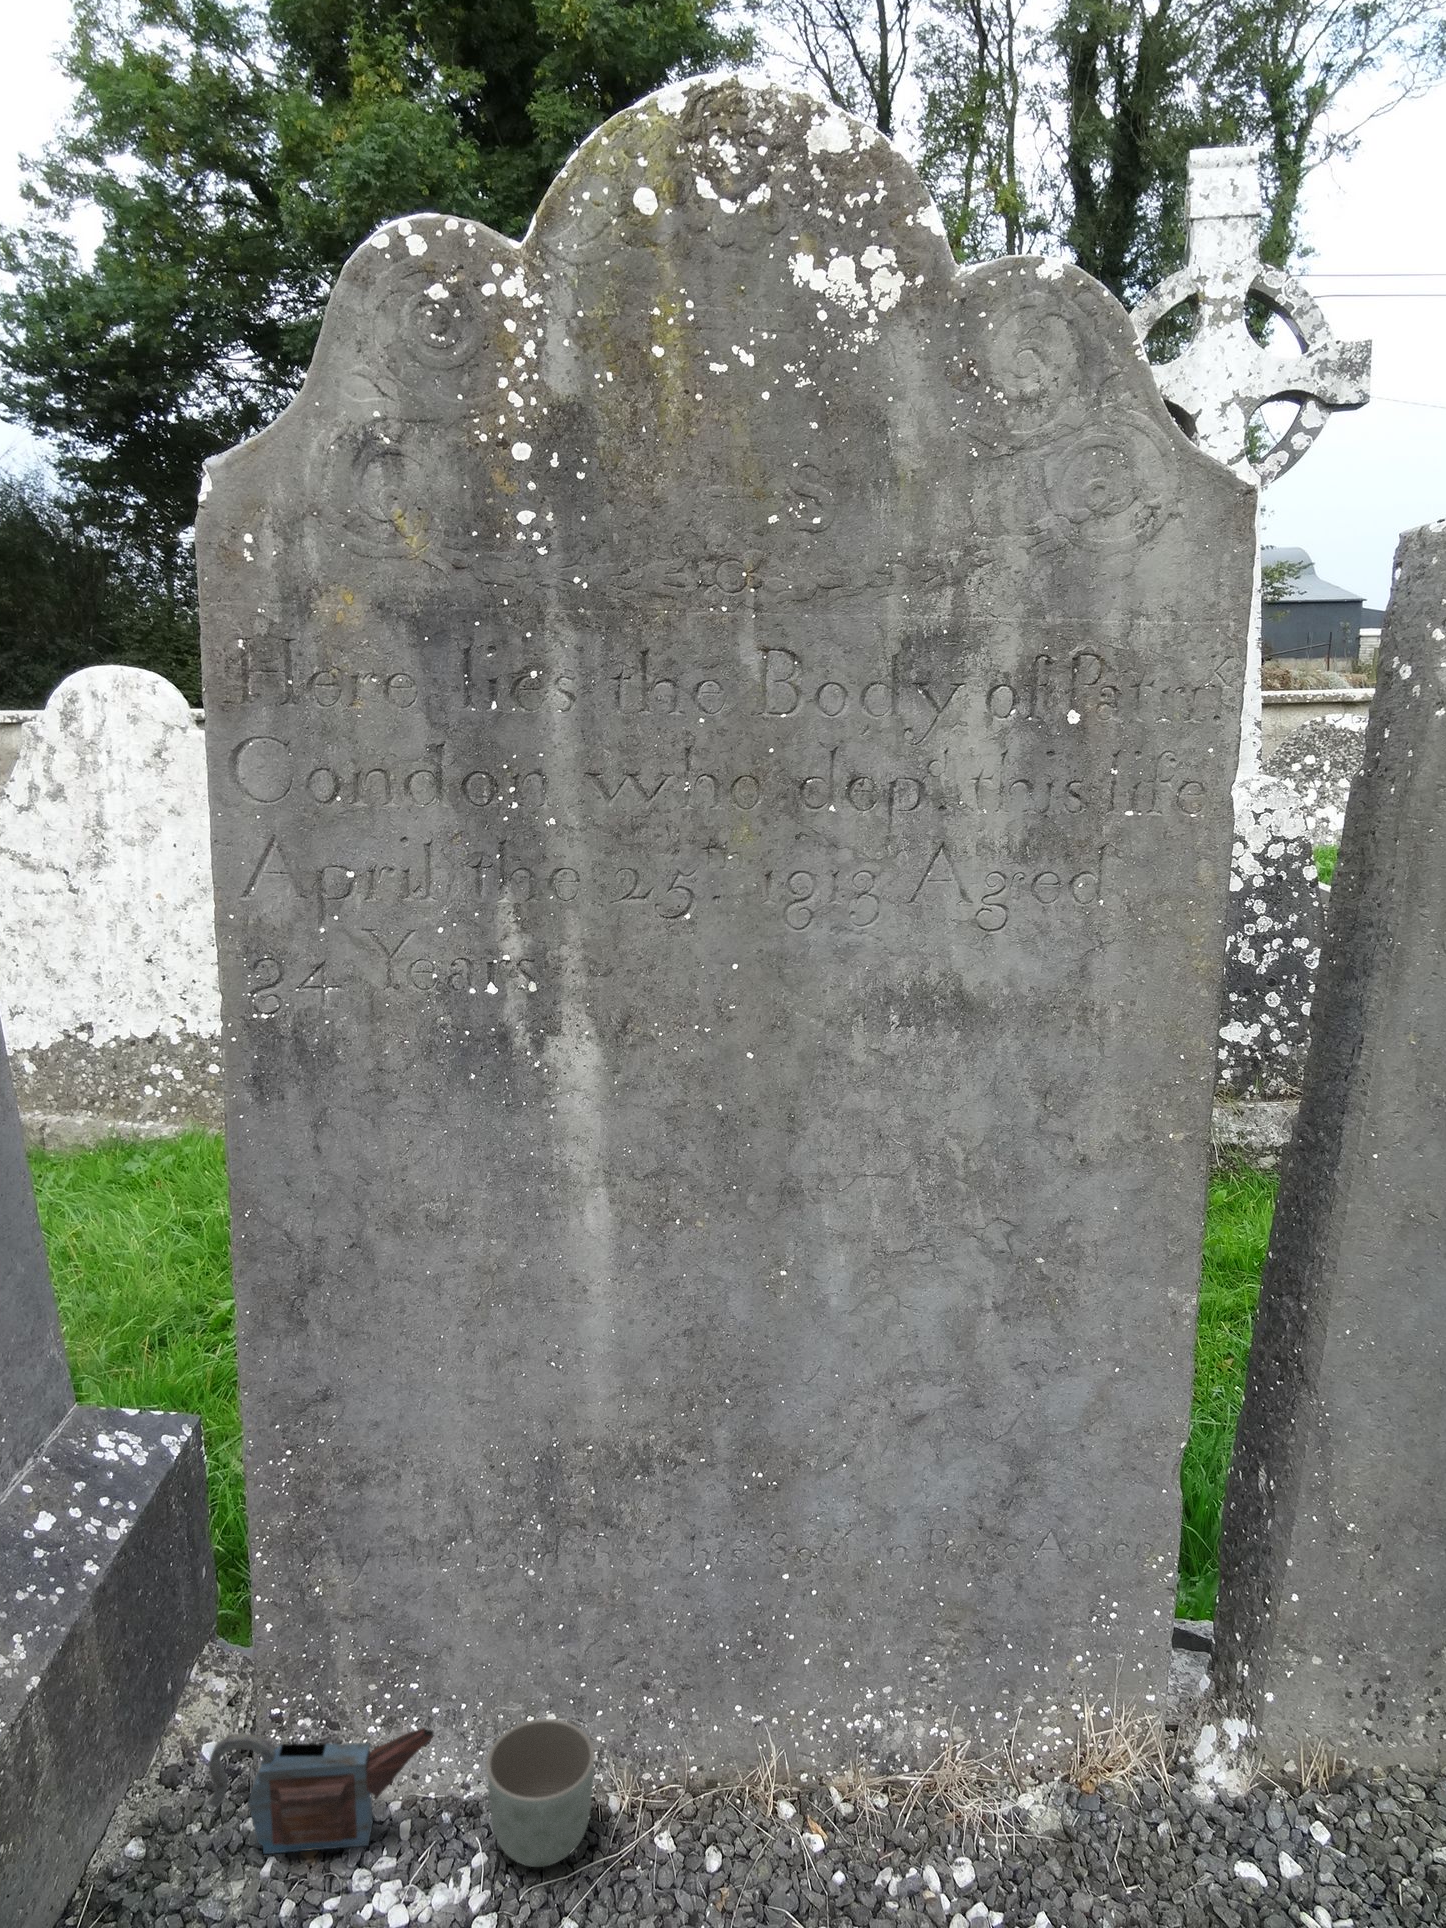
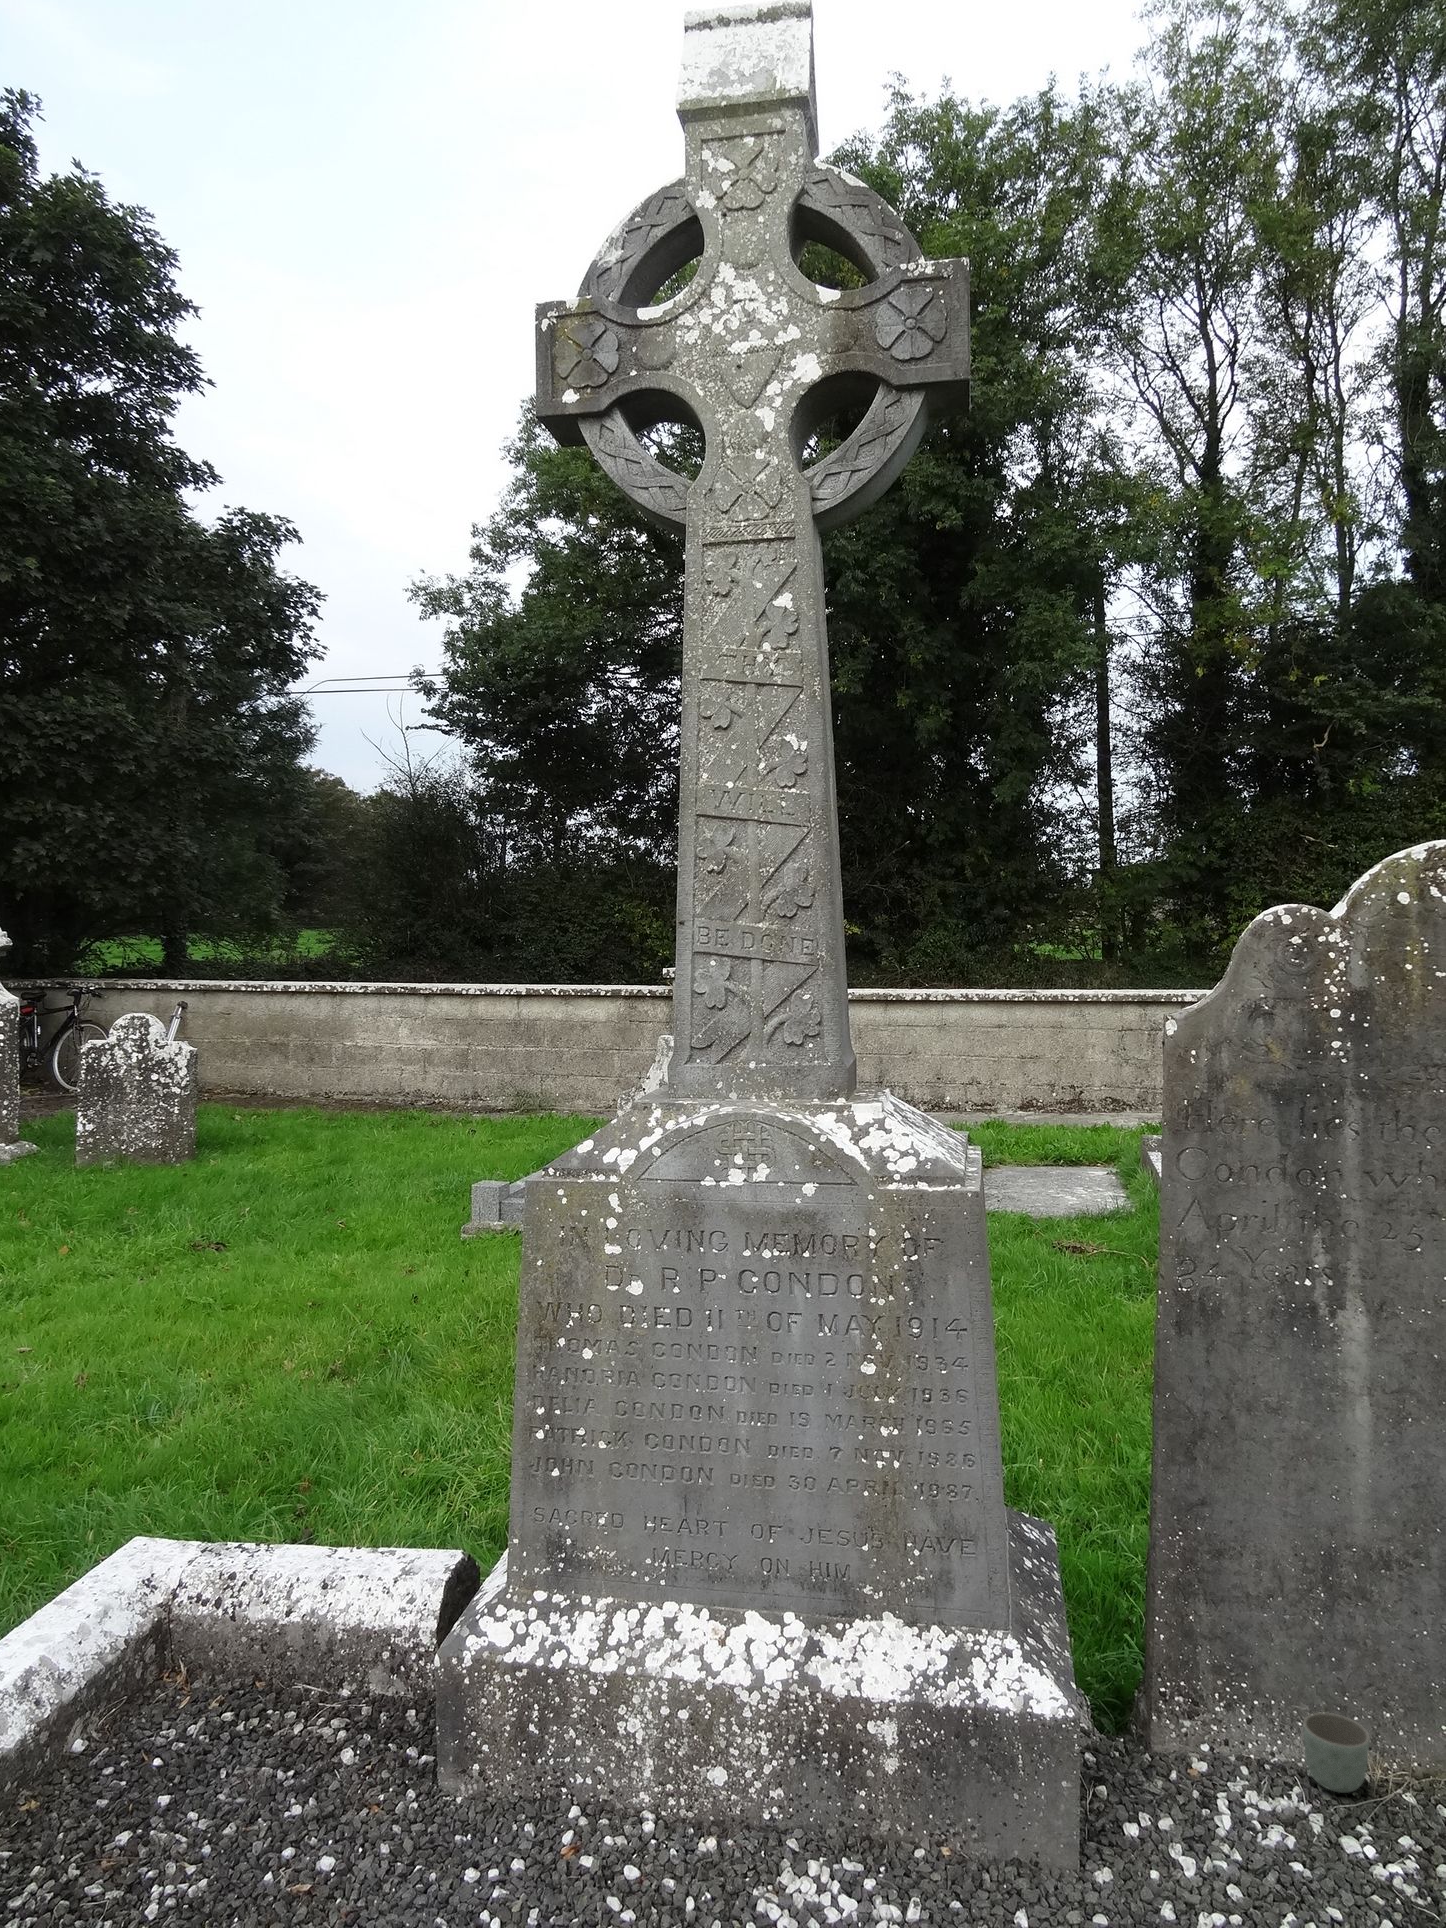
watering can: present [209,1728,434,1854] -> none [1141,1694,1269,1772]

